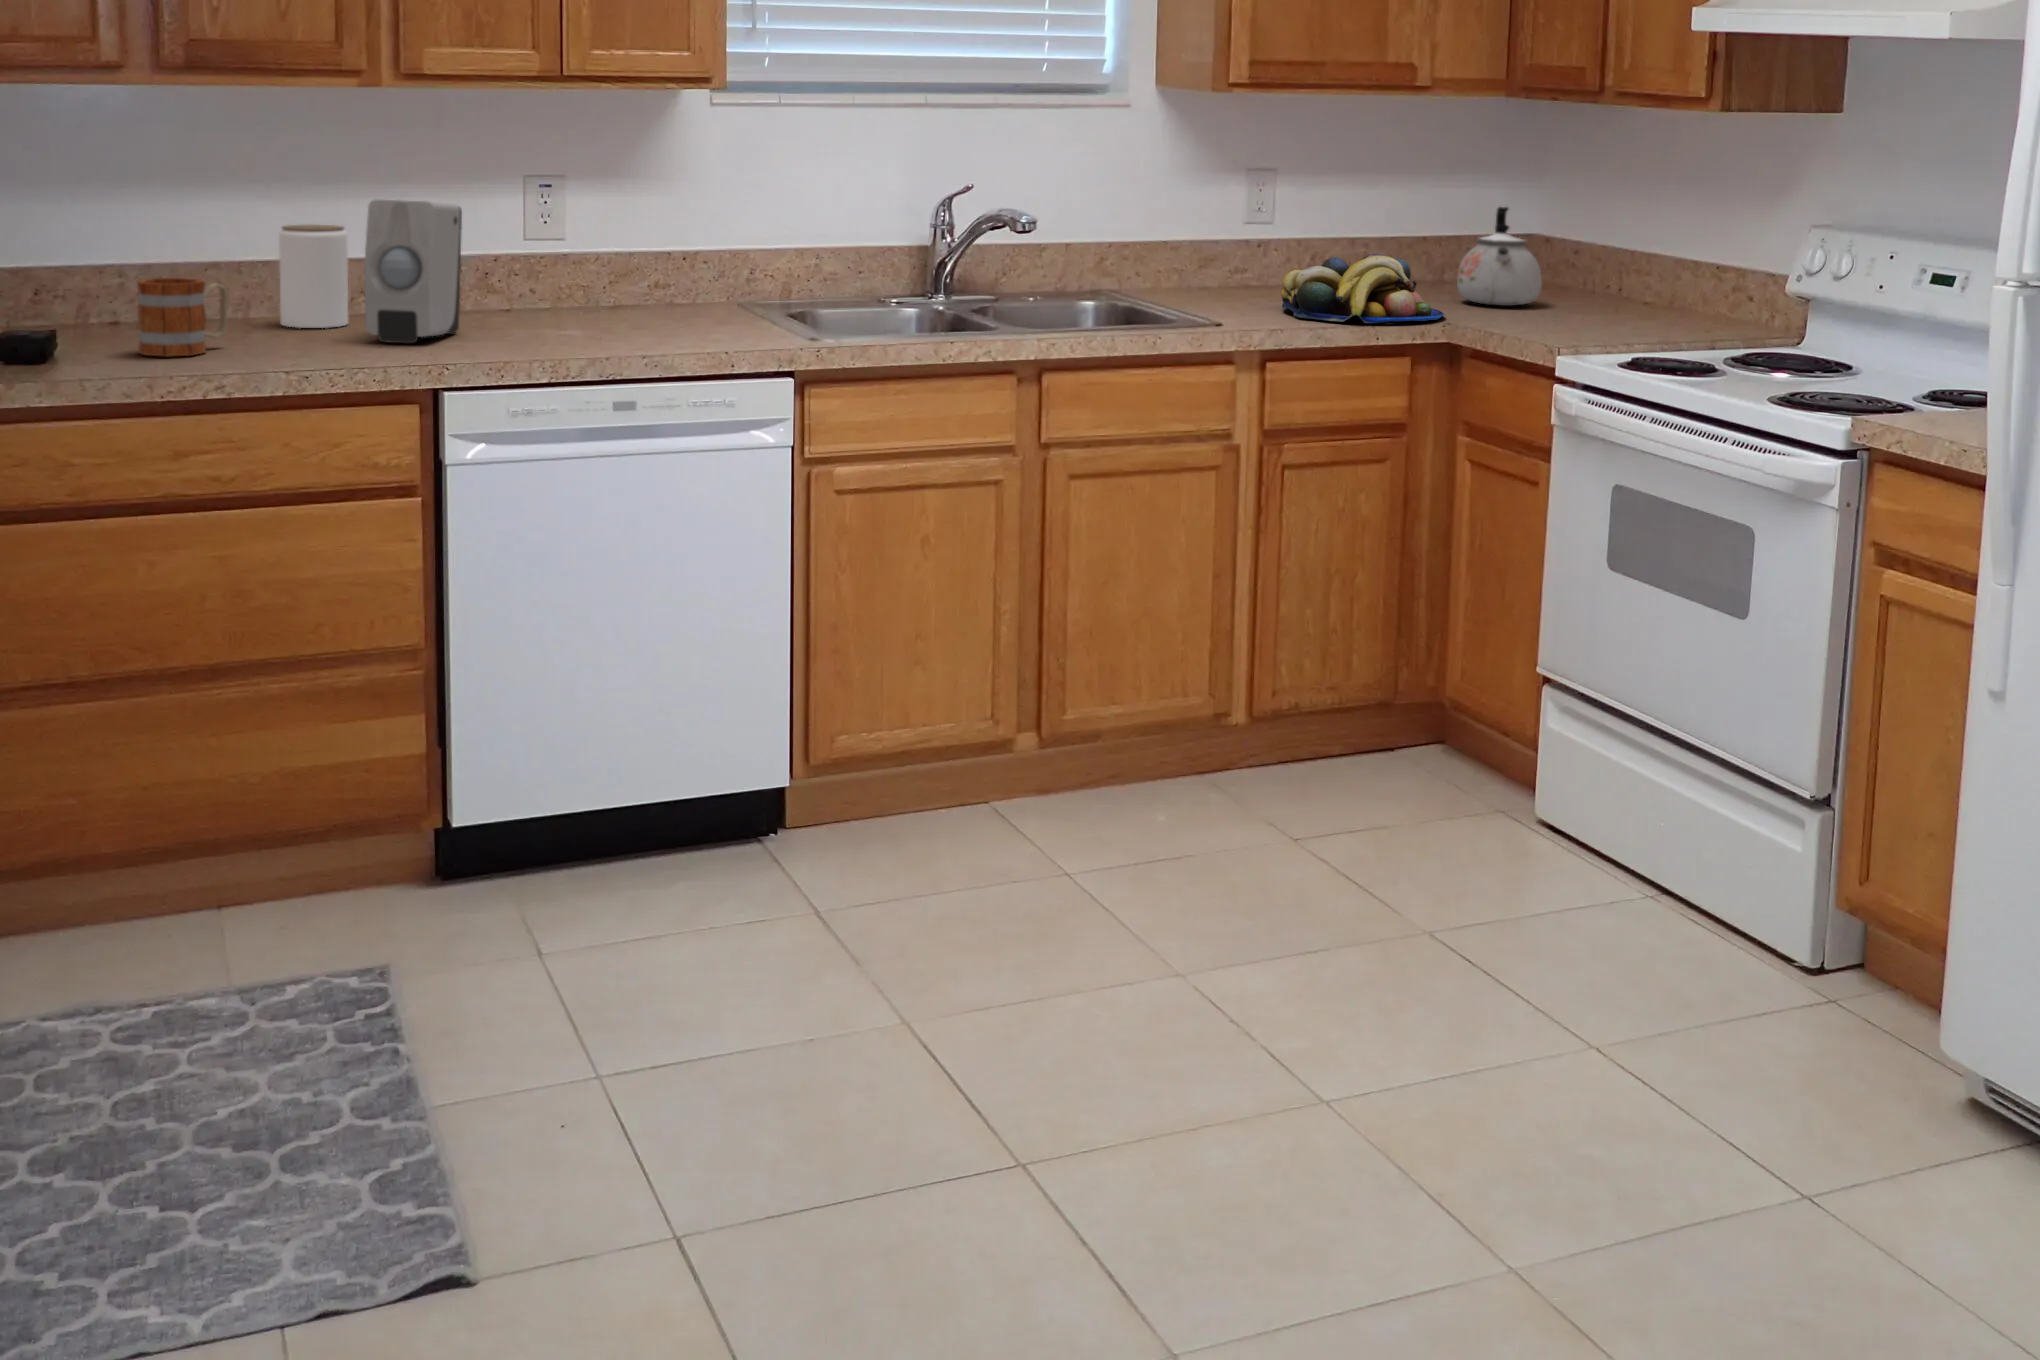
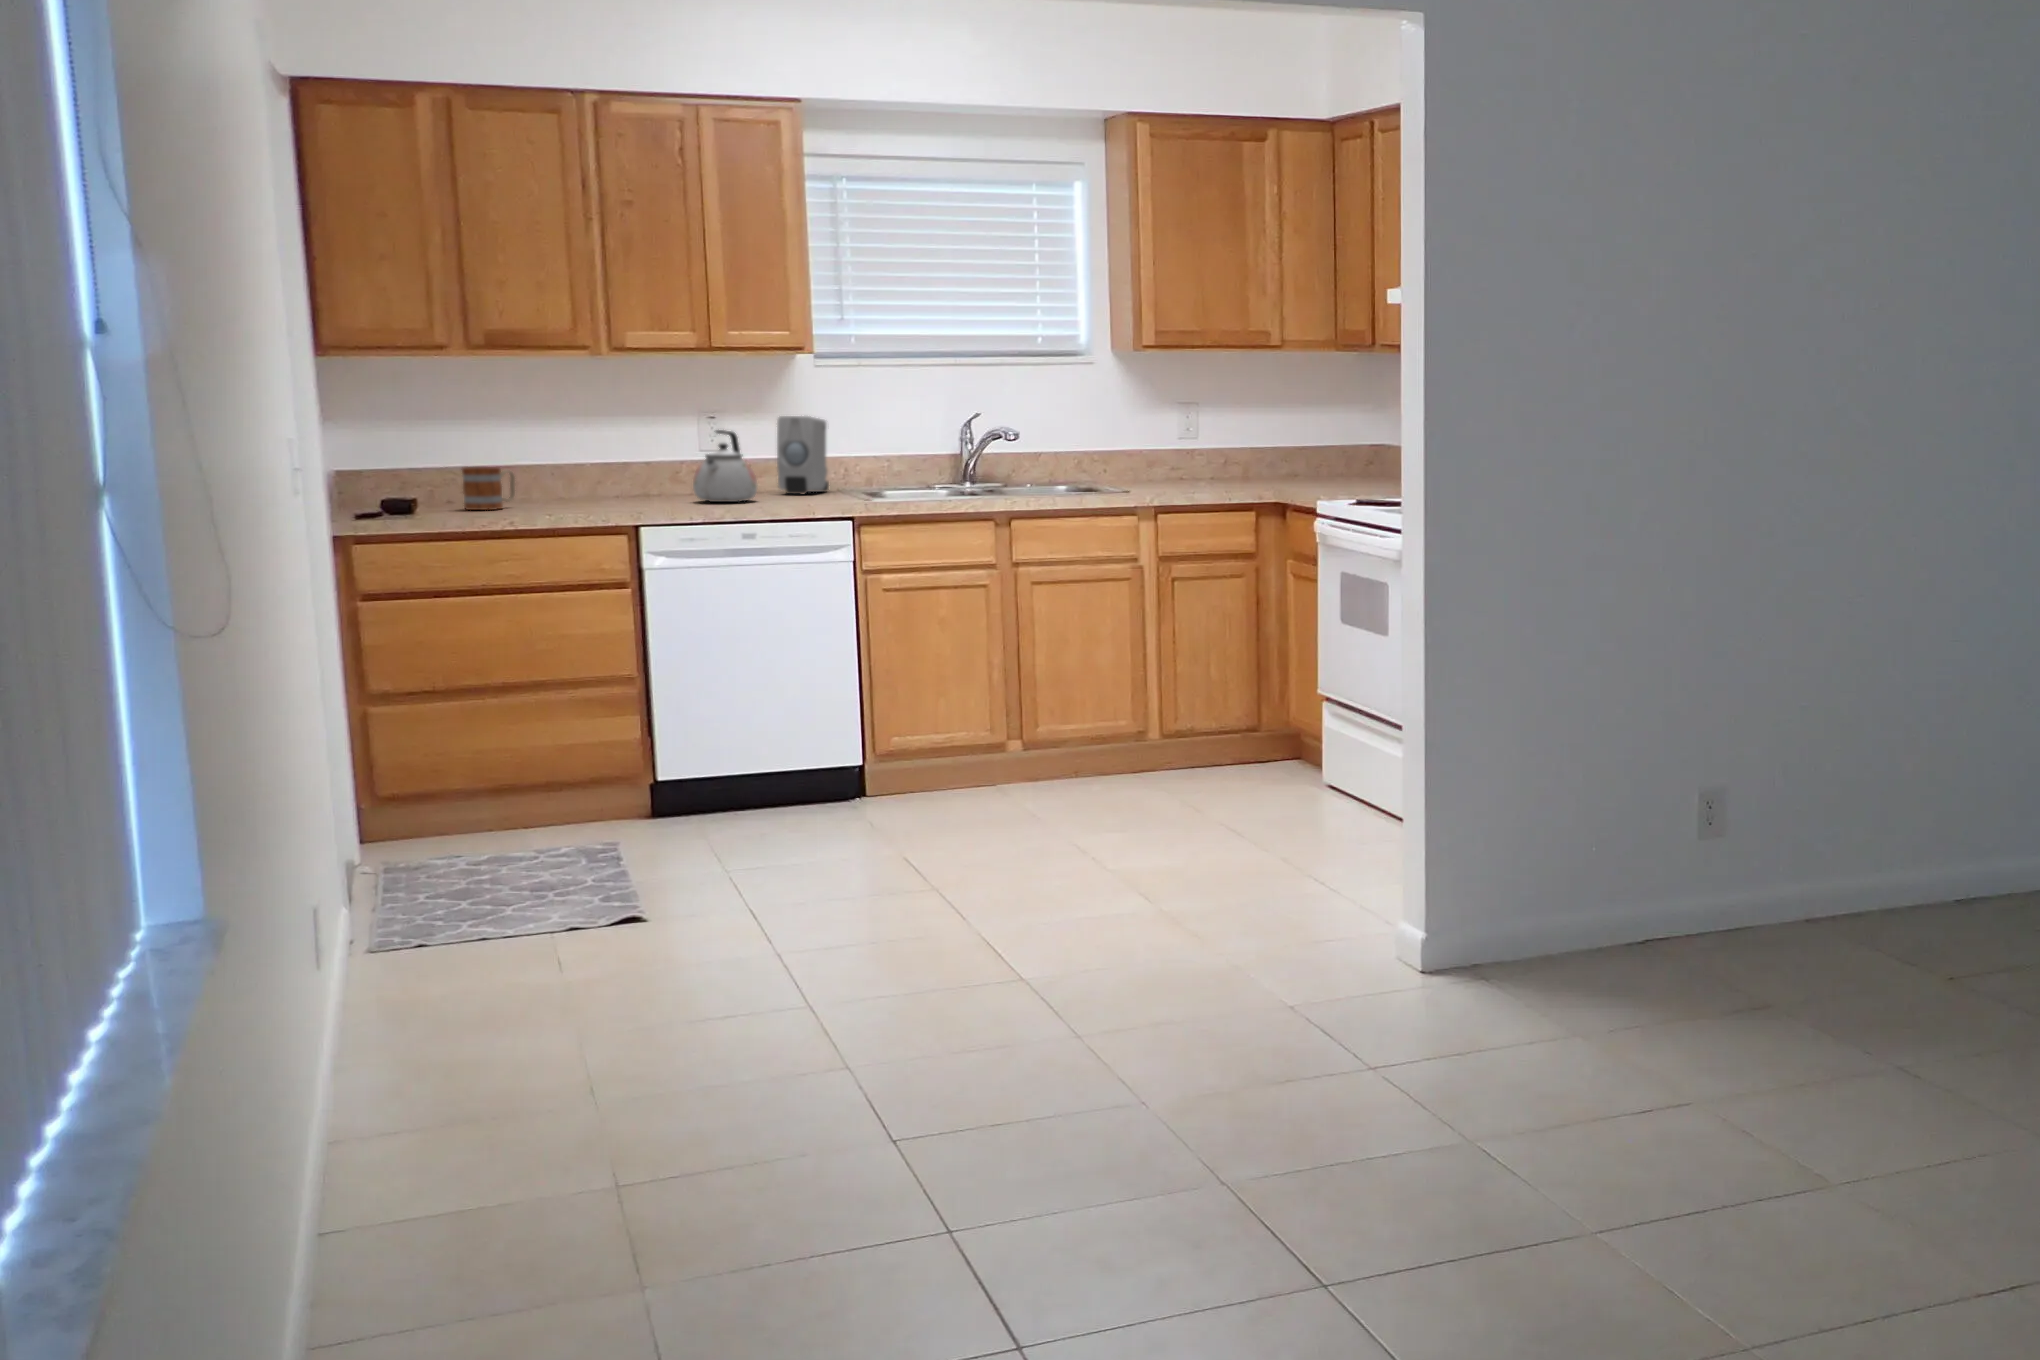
soap dispenser: present [364,199,462,343] -> present [777,416,829,494]
kettle: present [1457,207,1542,306] -> present [693,430,757,502]
jar: present [279,225,348,328] -> none [545,440,590,500]
fruit bowl: present [1281,254,1444,323] -> none [1184,452,1286,491]

